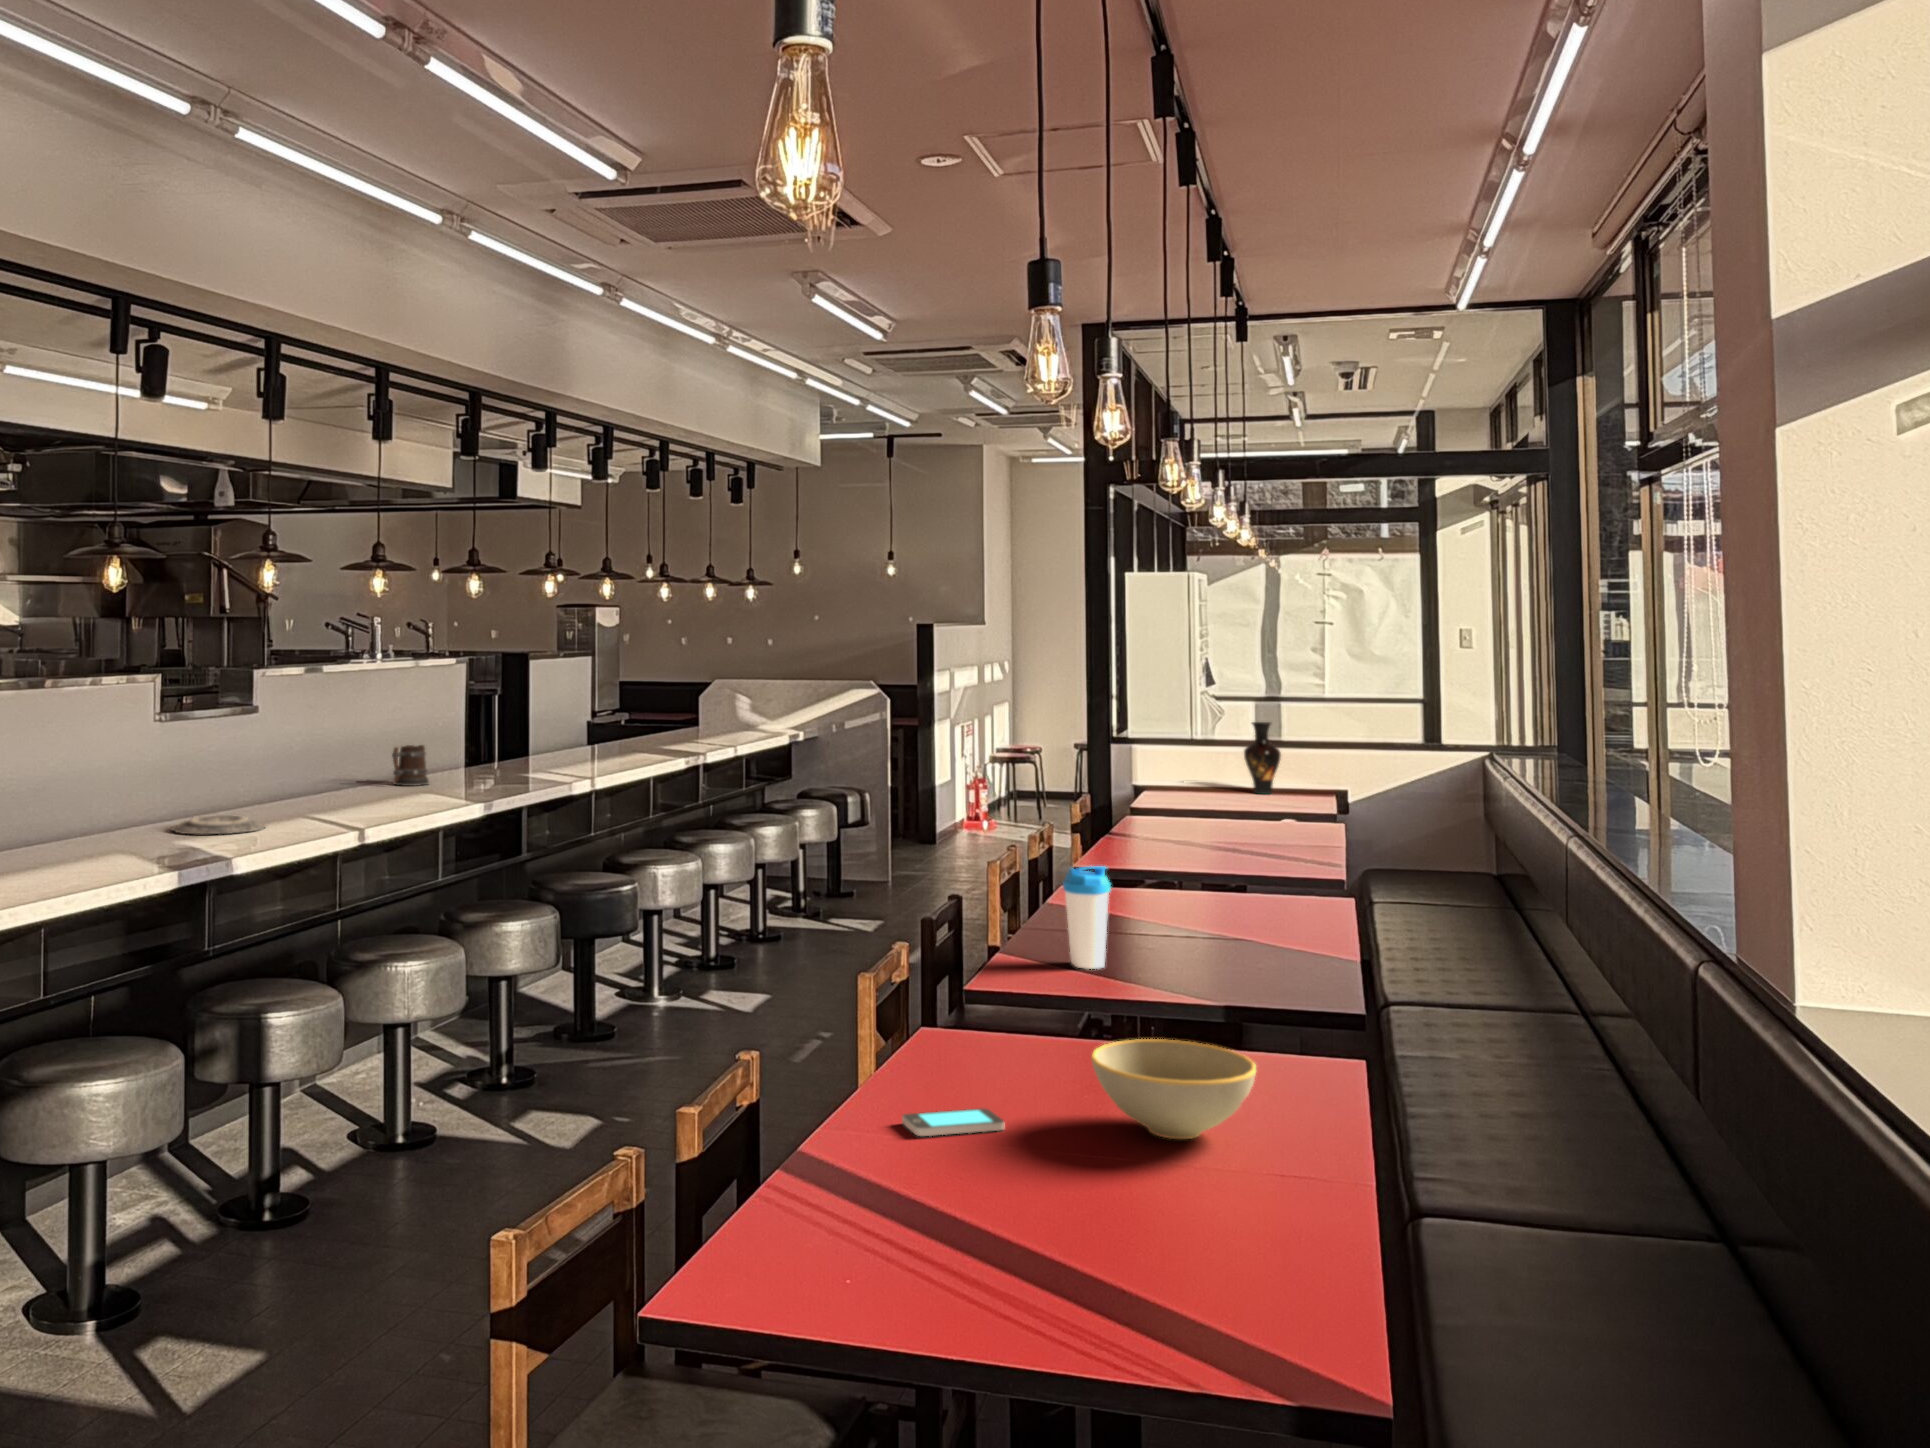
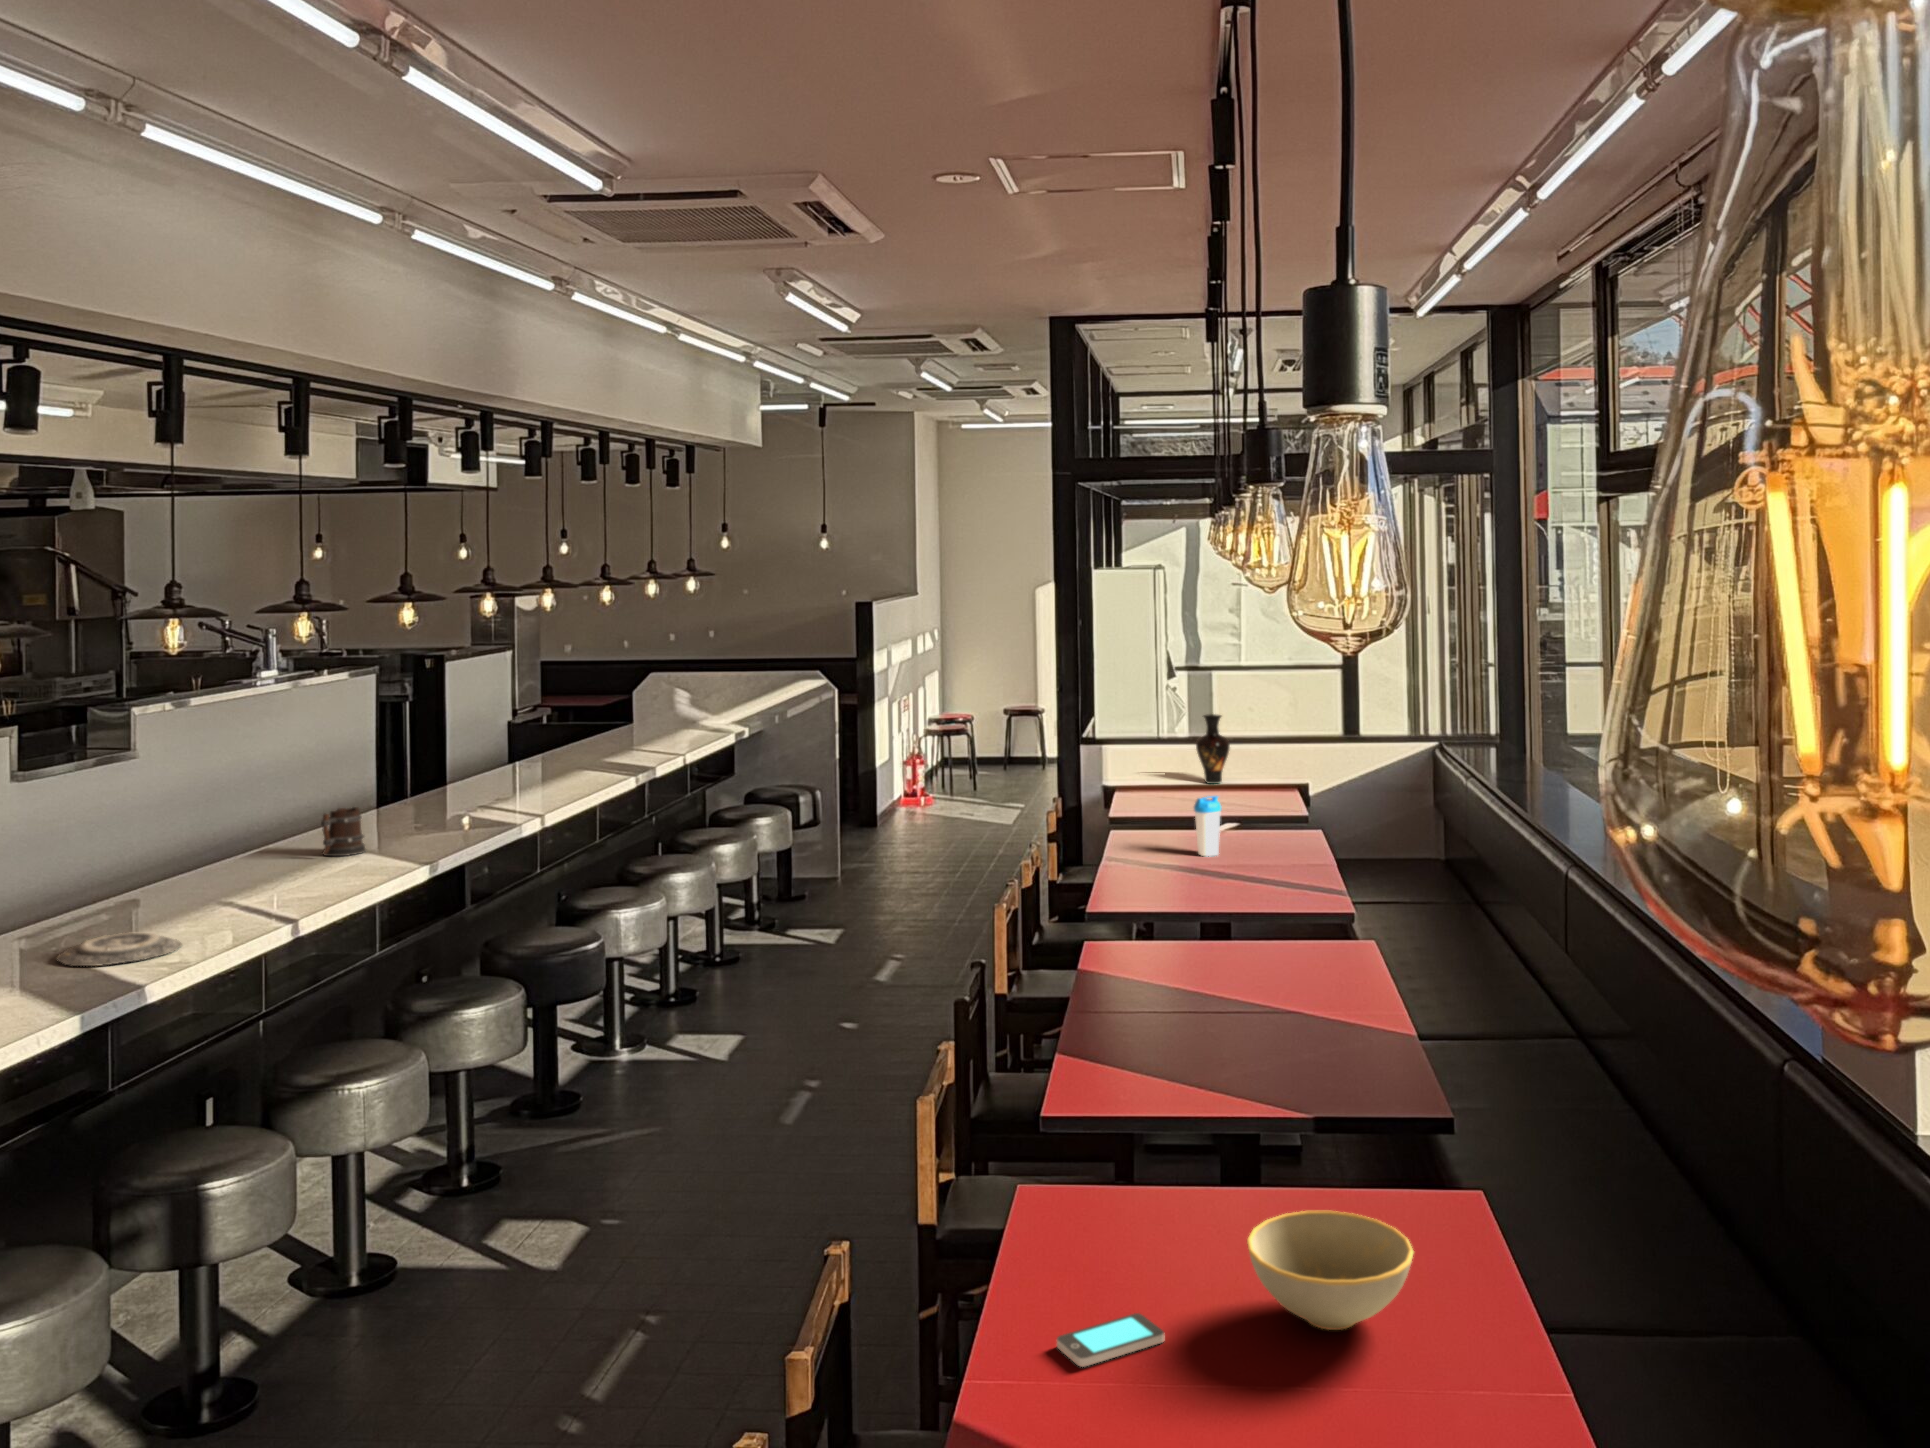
water bottle: present [1063,866,1111,969] -> present [1194,796,1222,857]

